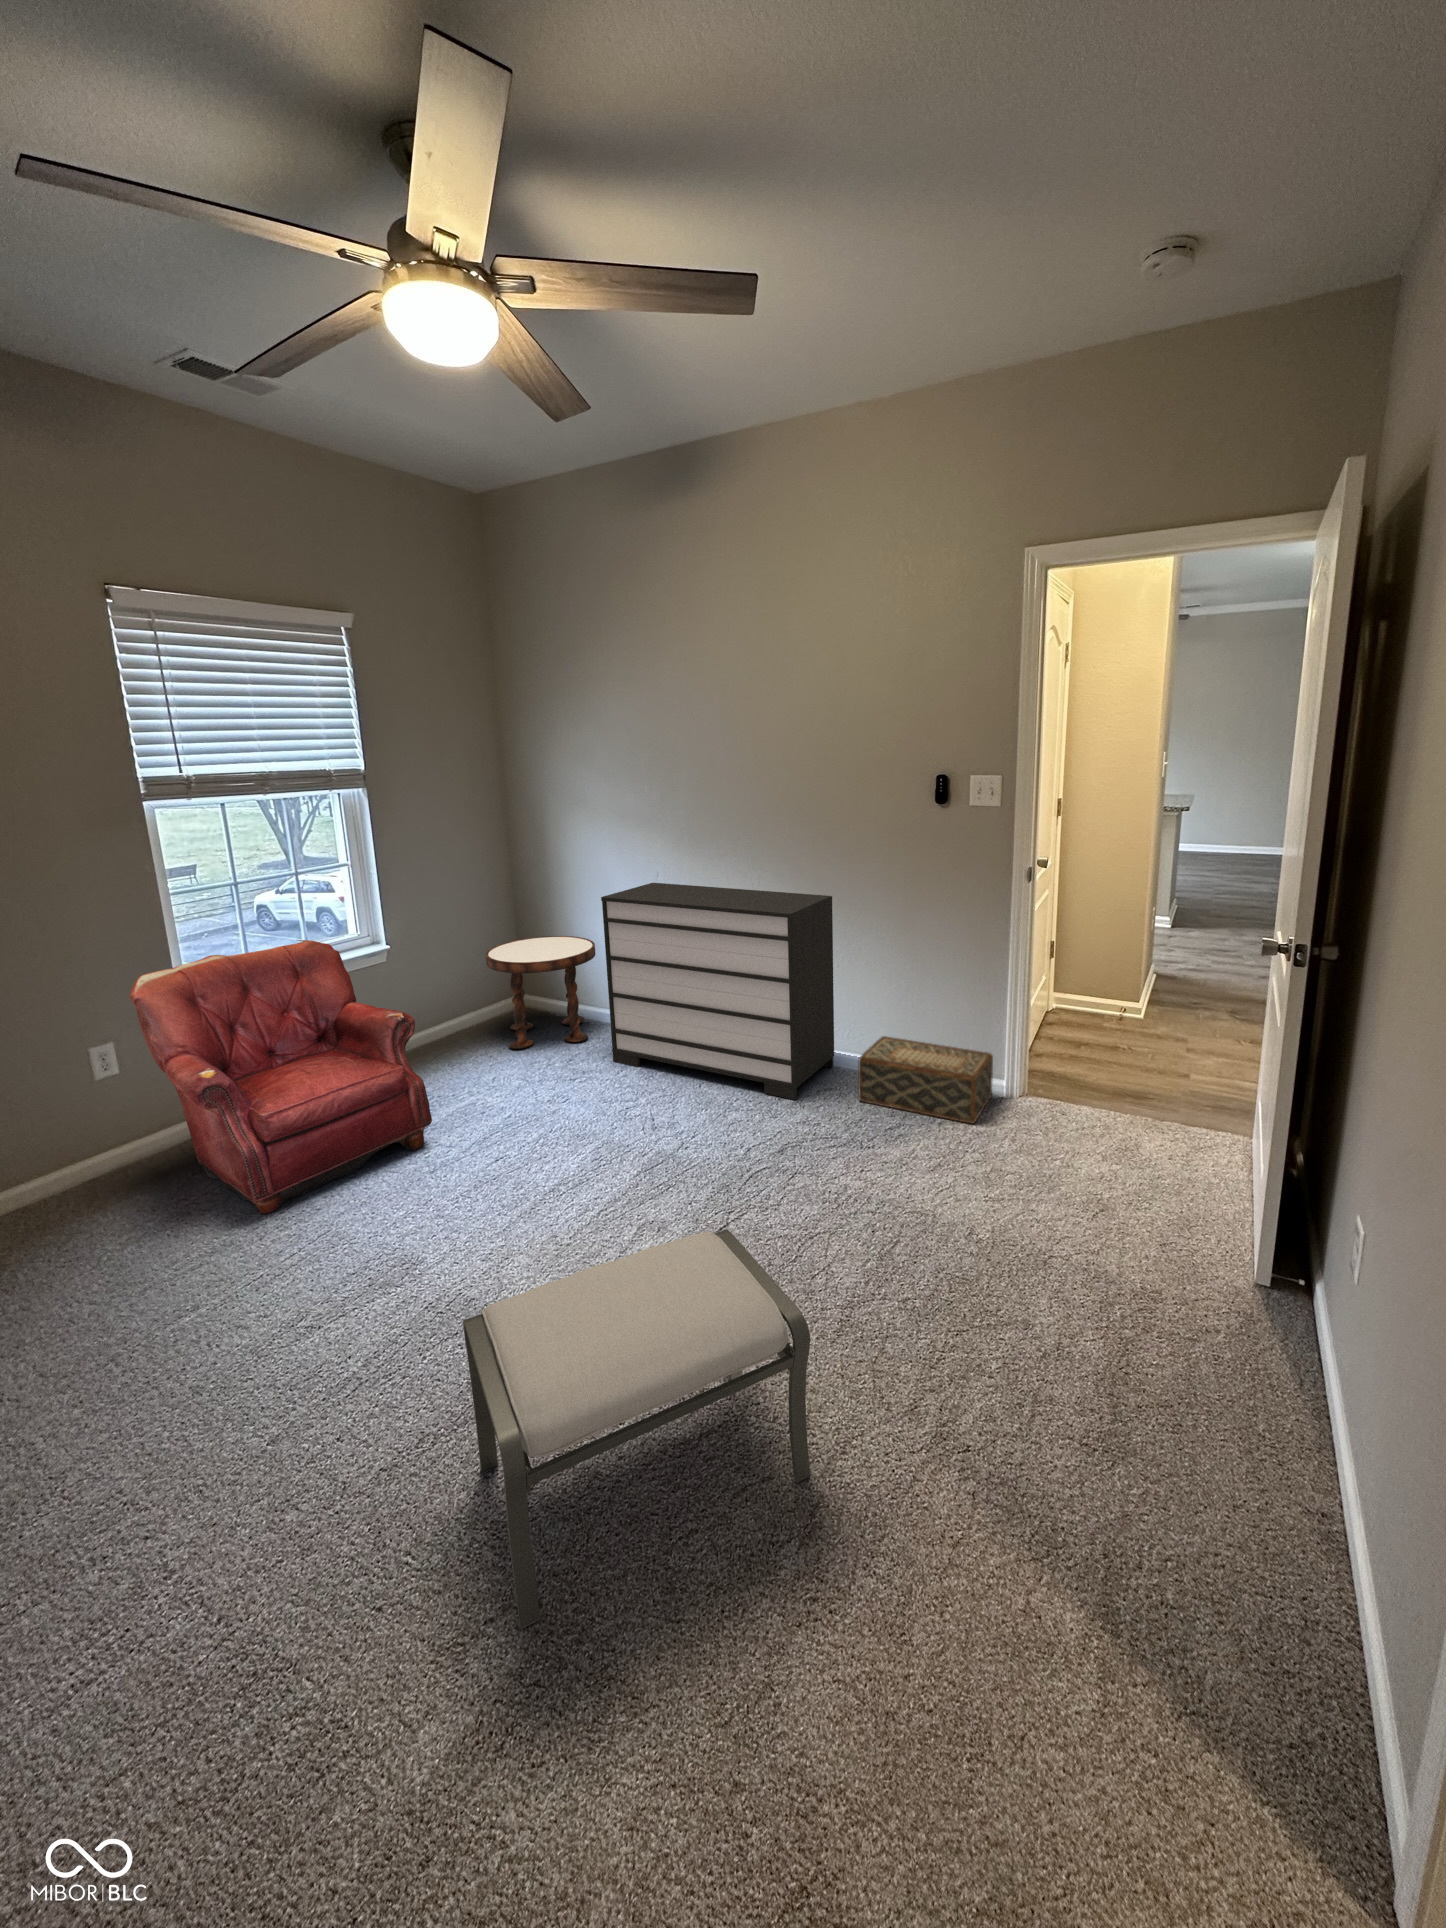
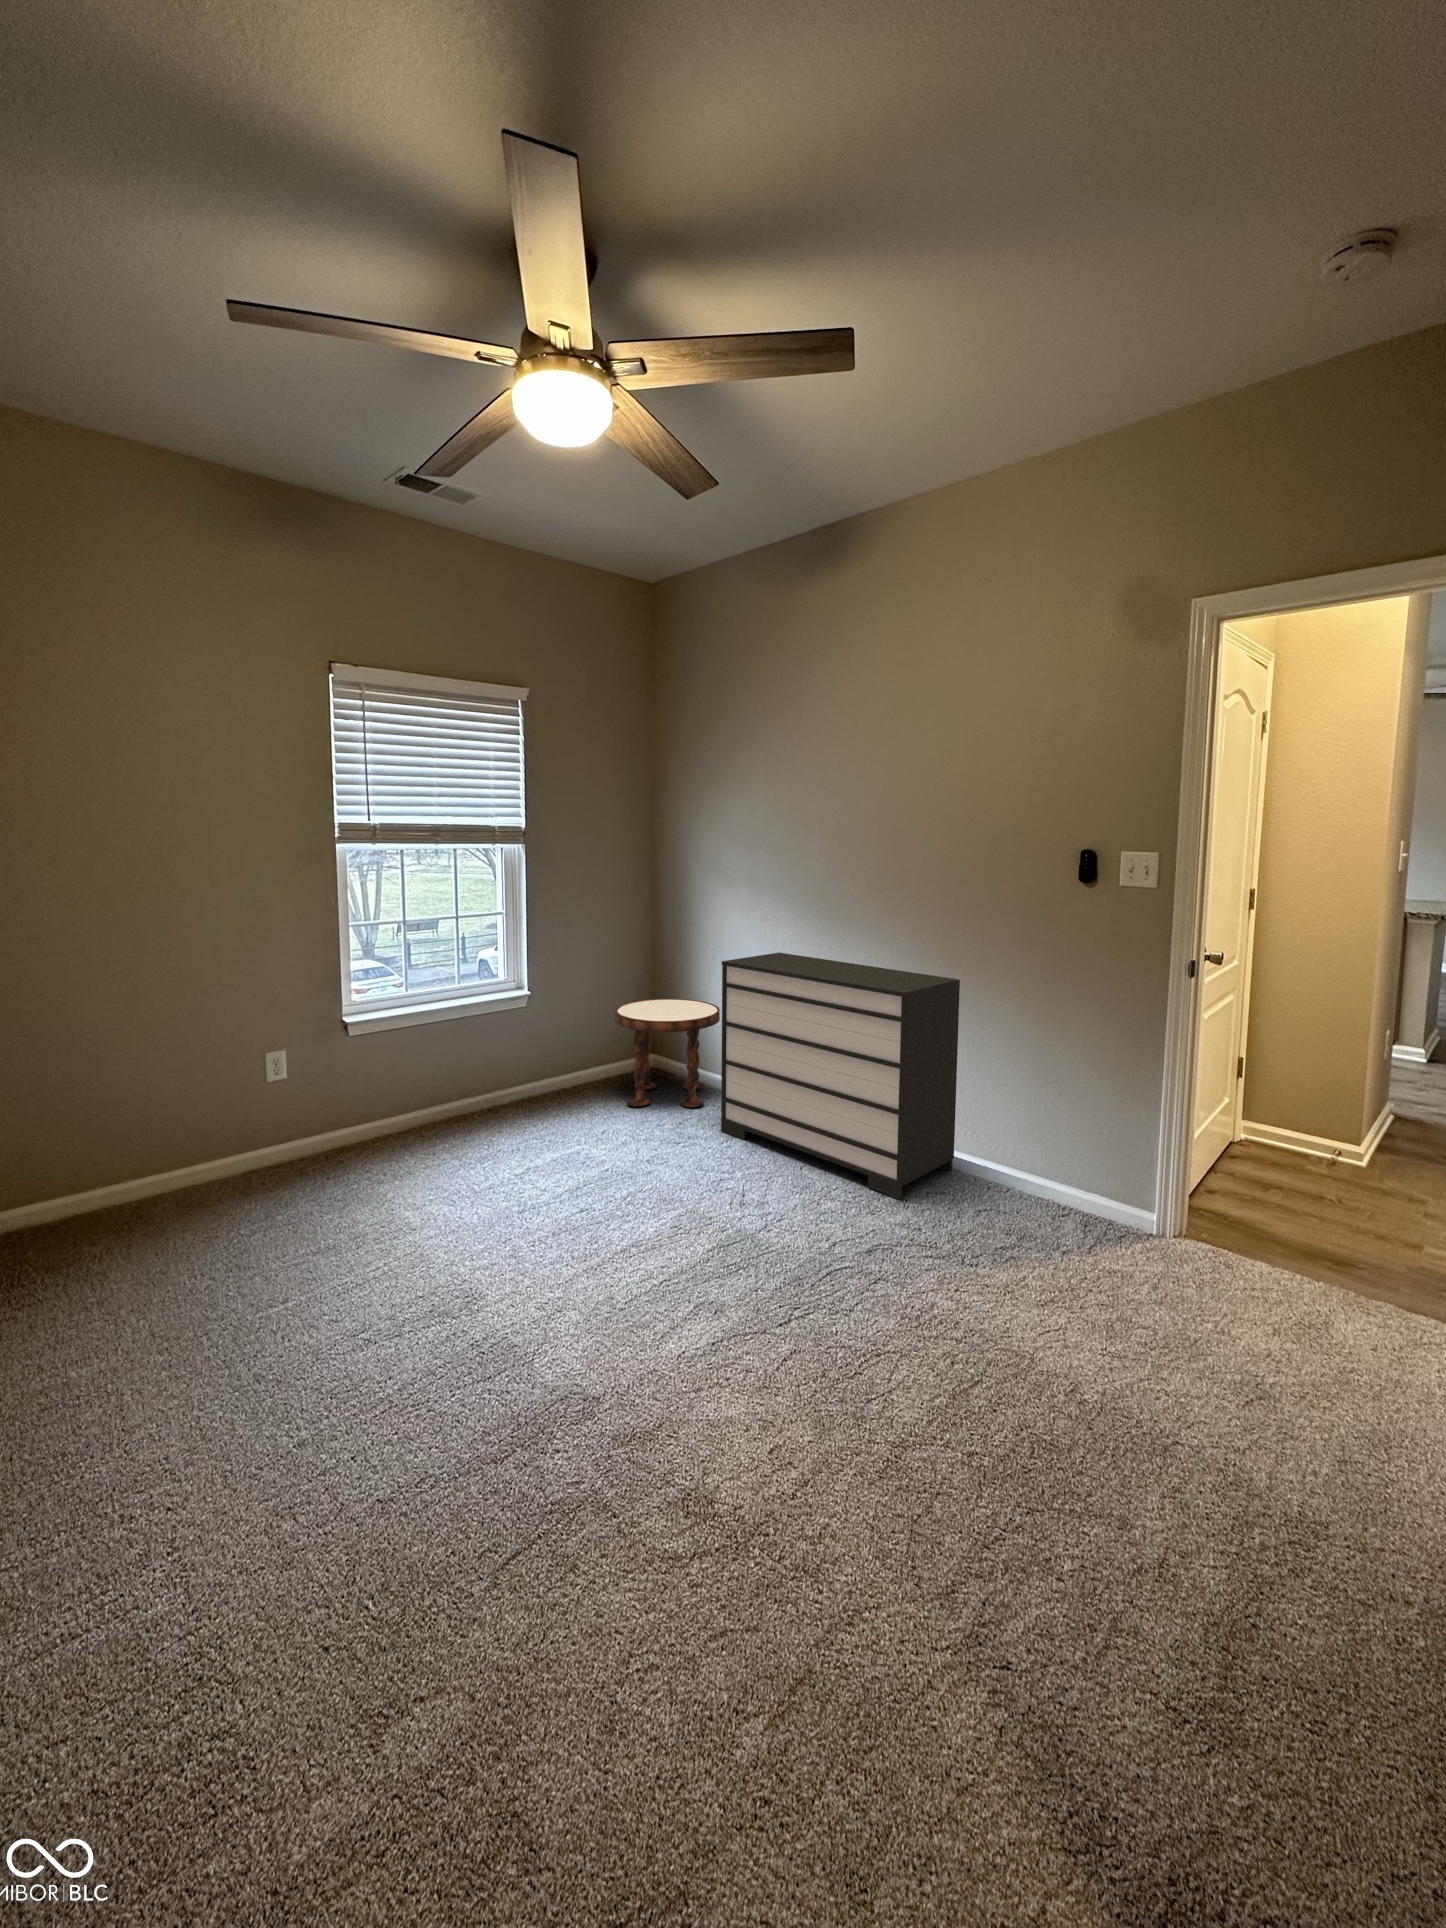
armchair: present [130,940,432,1214] -> none [300,975,531,1225]
woven basket: present [858,1036,993,1124] -> none [972,1143,1140,1261]
ottoman: present [463,1229,811,1630] -> none [439,1318,808,1721]

